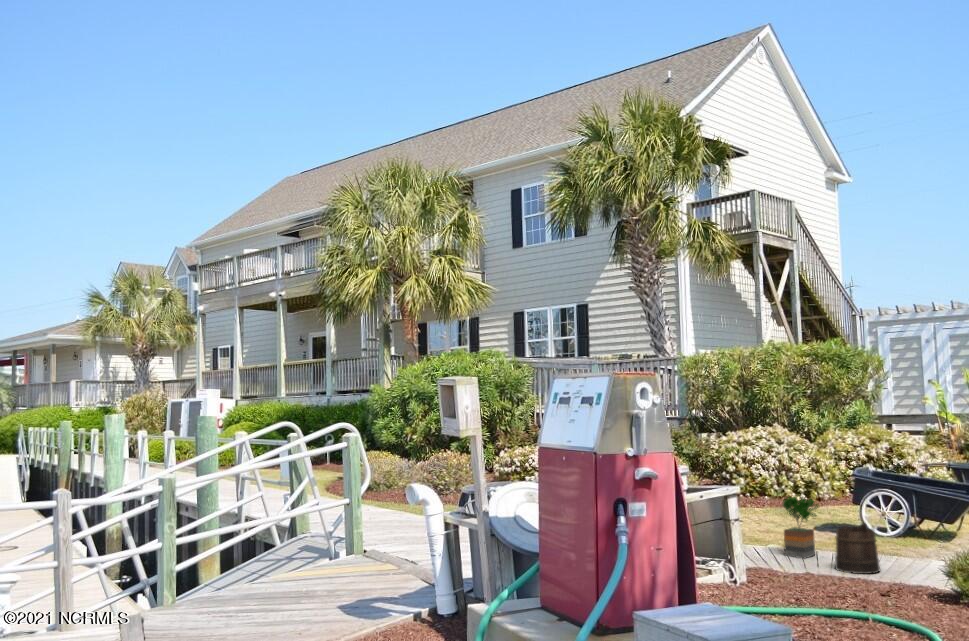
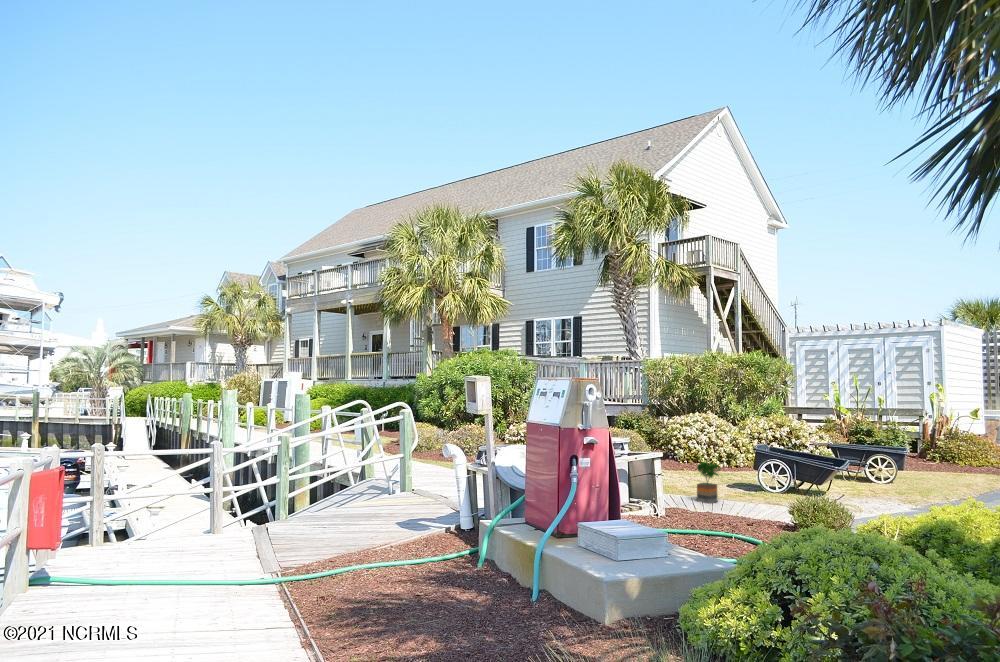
bucket: present [835,523,880,574] -> none [727,480,756,514]

